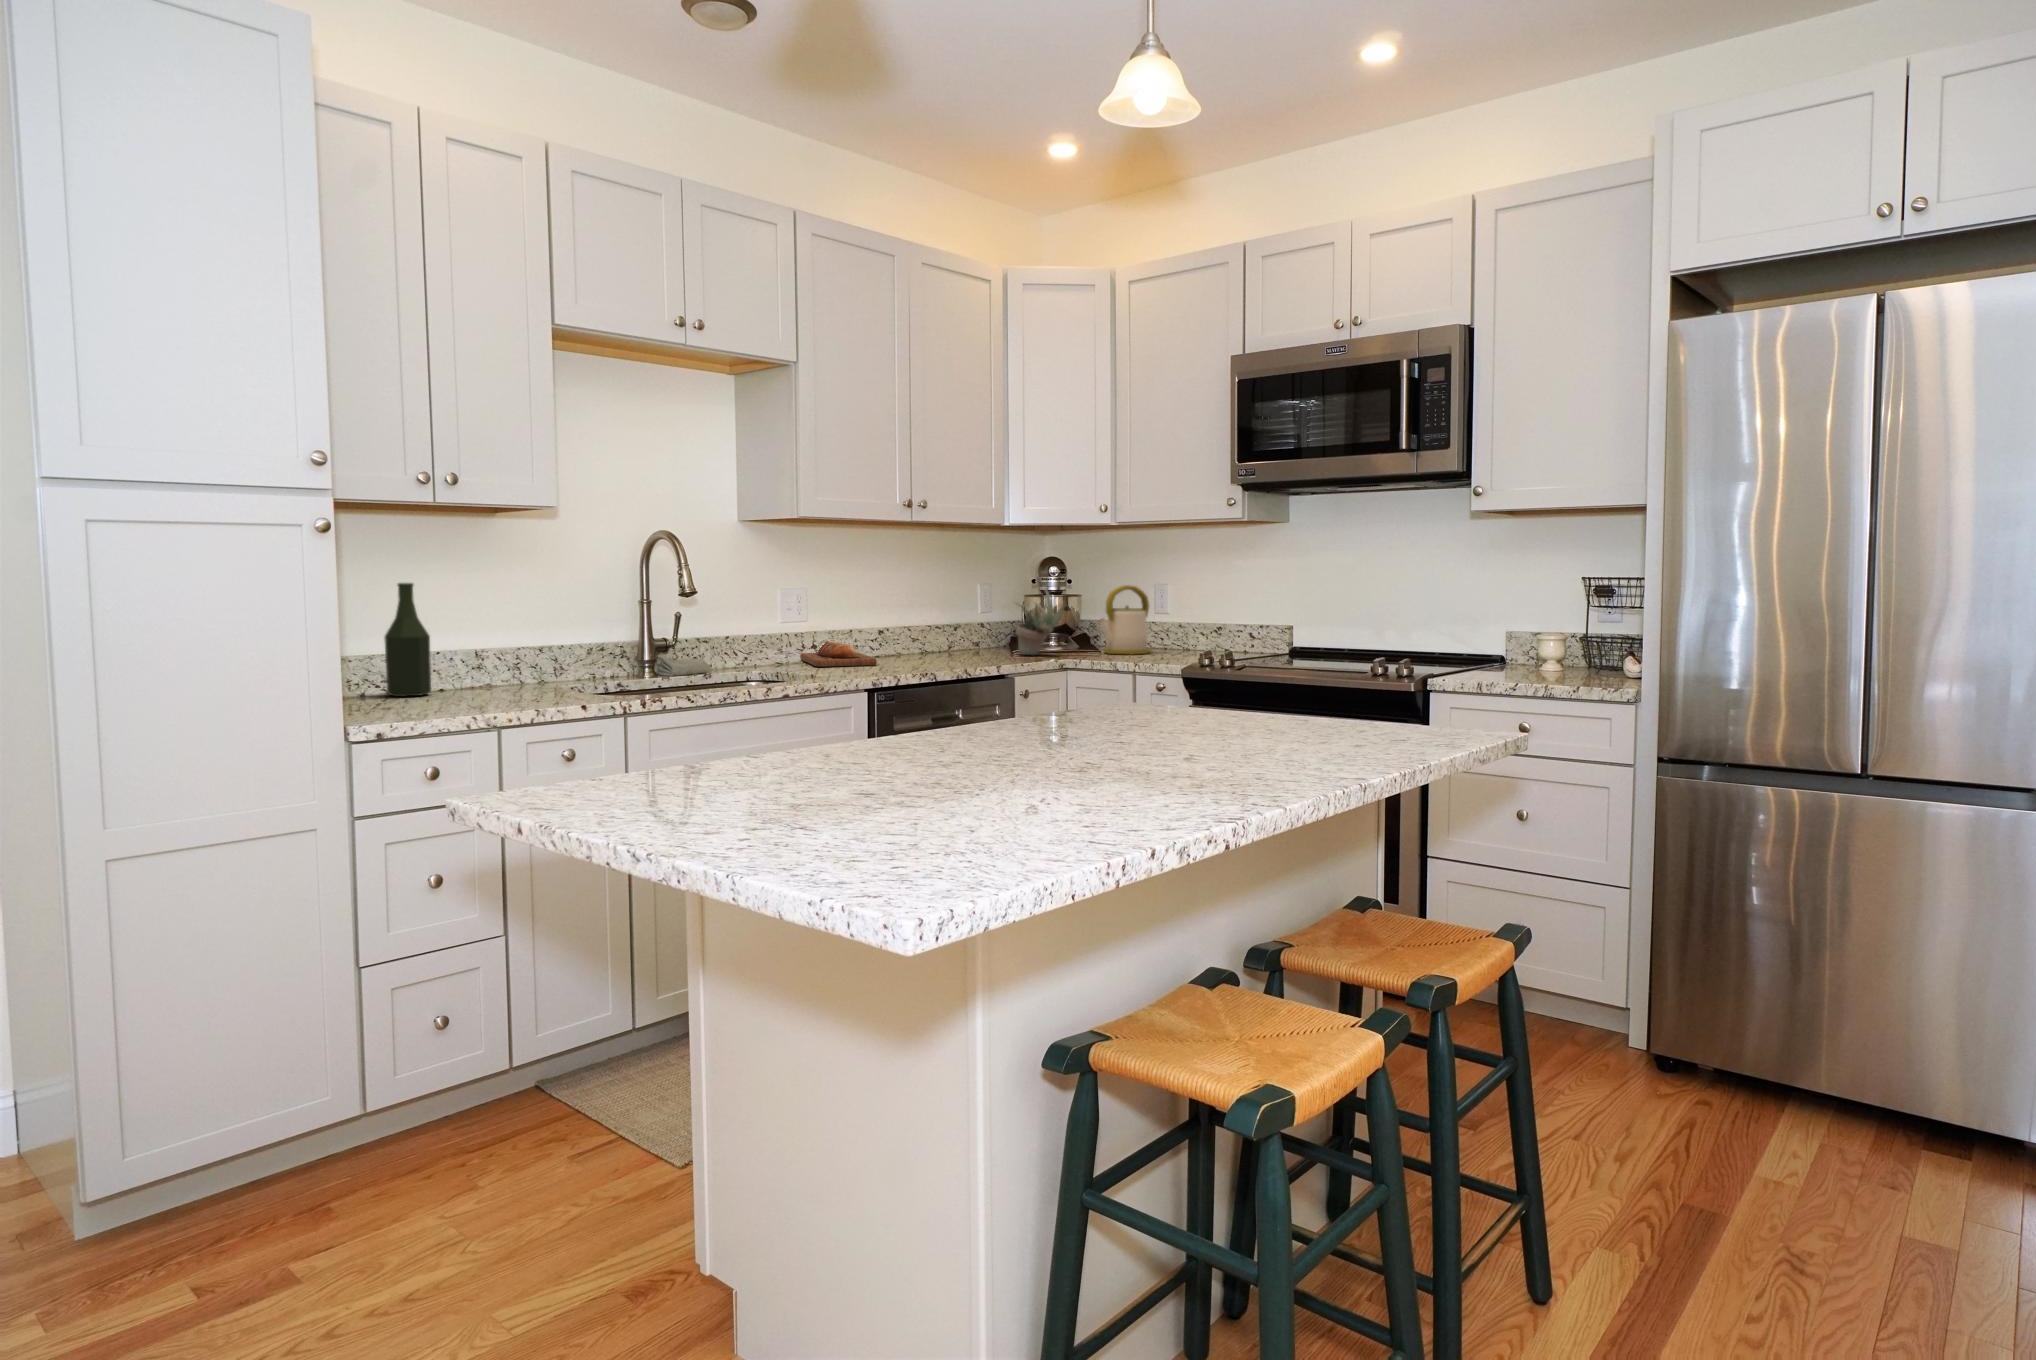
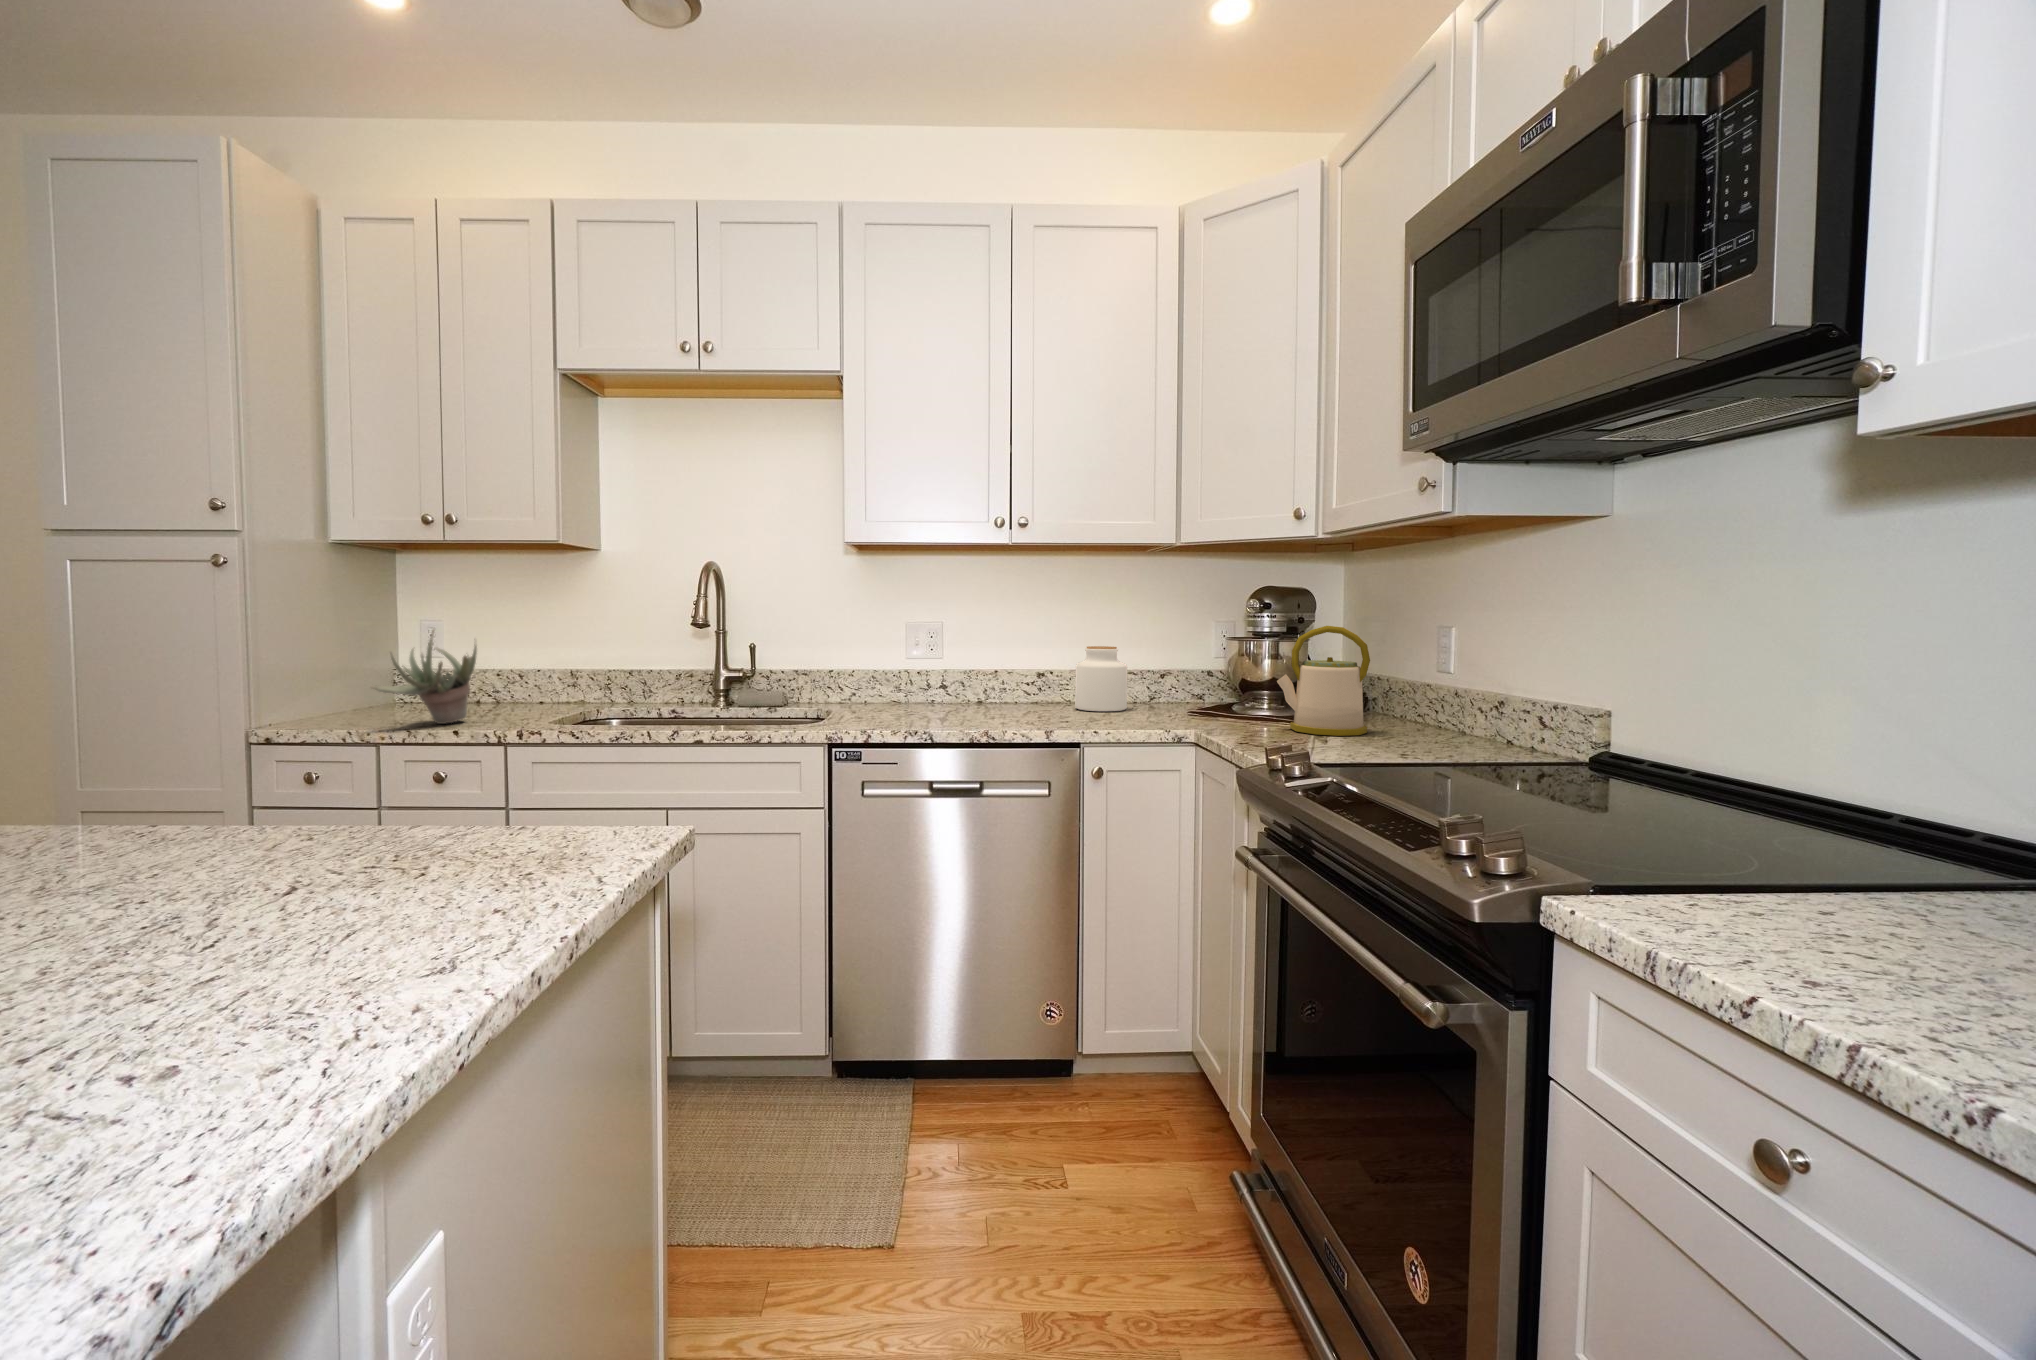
bottle: present [385,583,431,696] -> none [488,612,524,706]
succulent plant: present [1016,587,1064,655] -> present [371,629,477,724]
jar: none [926,605,967,656] -> present [1075,646,1127,711]
bread loaf: present [800,642,877,667] -> none [895,682,1009,714]

